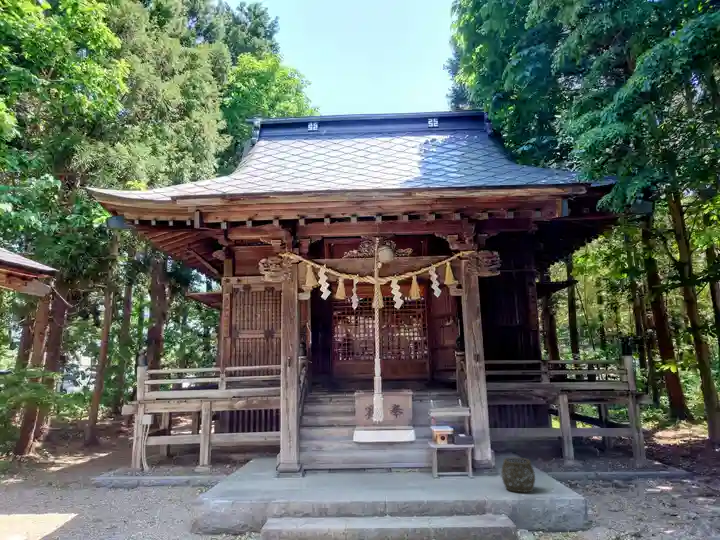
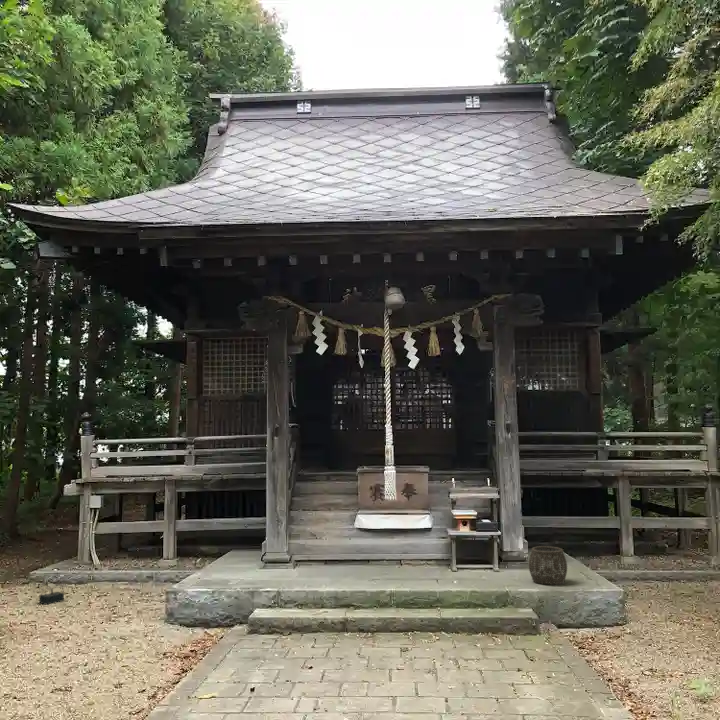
decorative plant: none [81,487,112,513] -> present [33,576,64,605]

